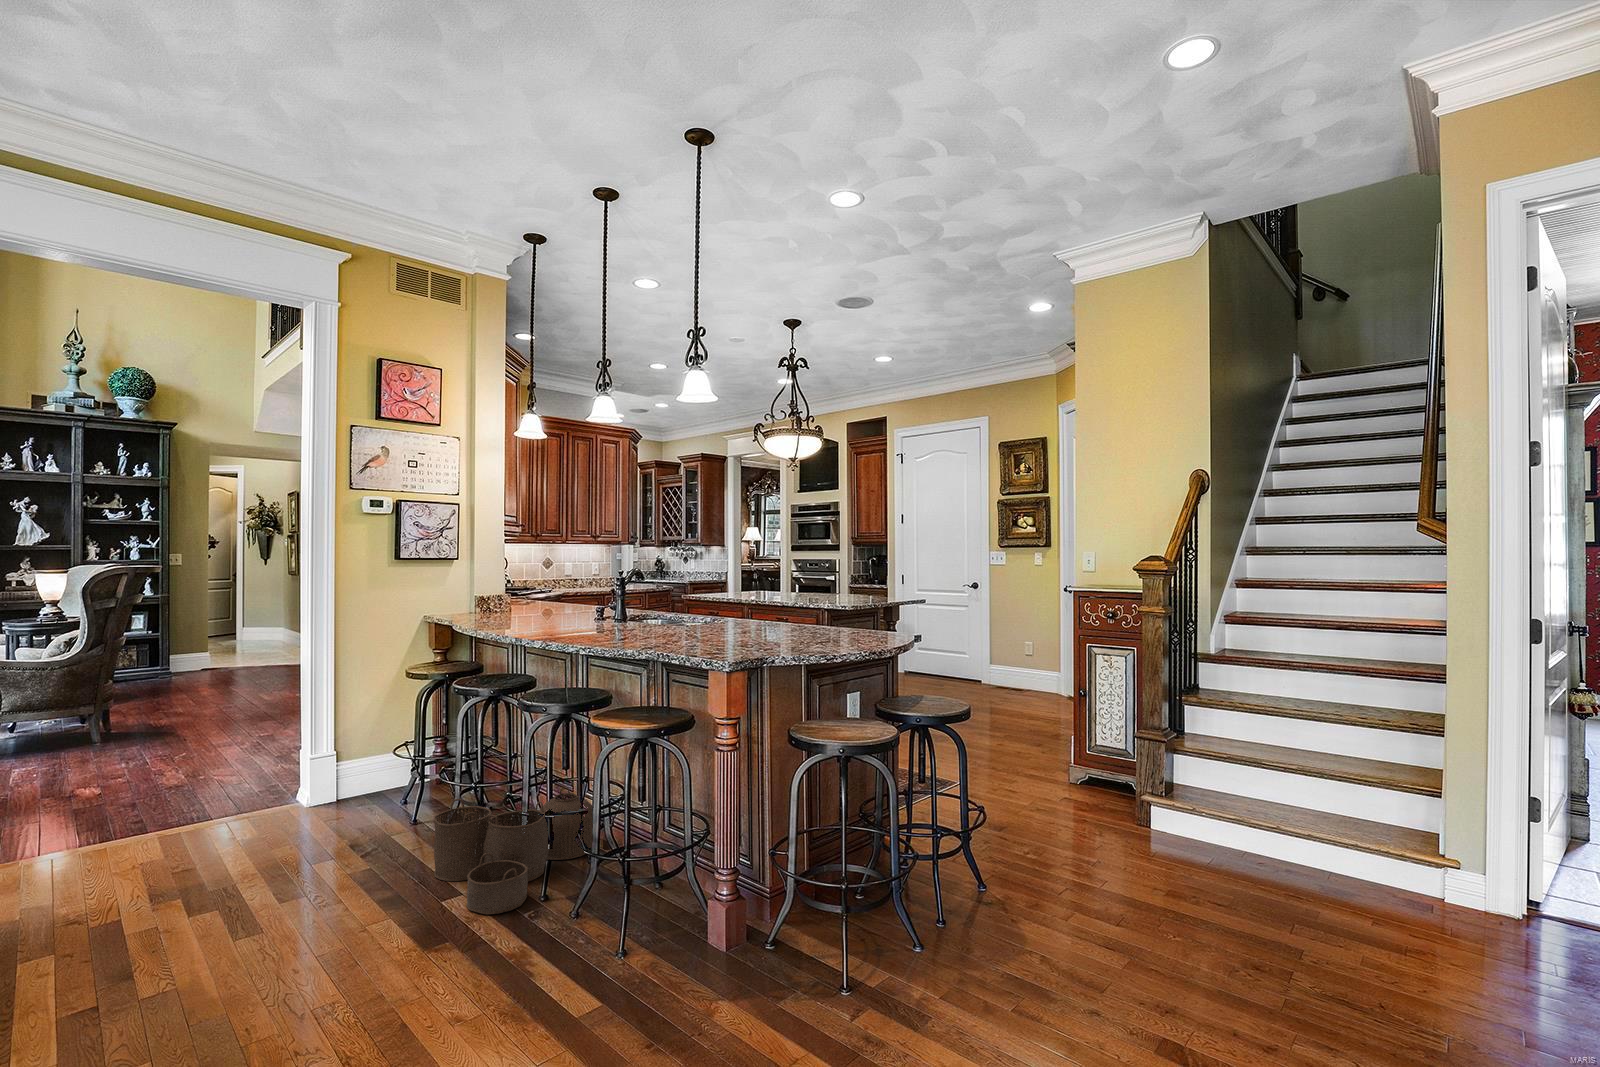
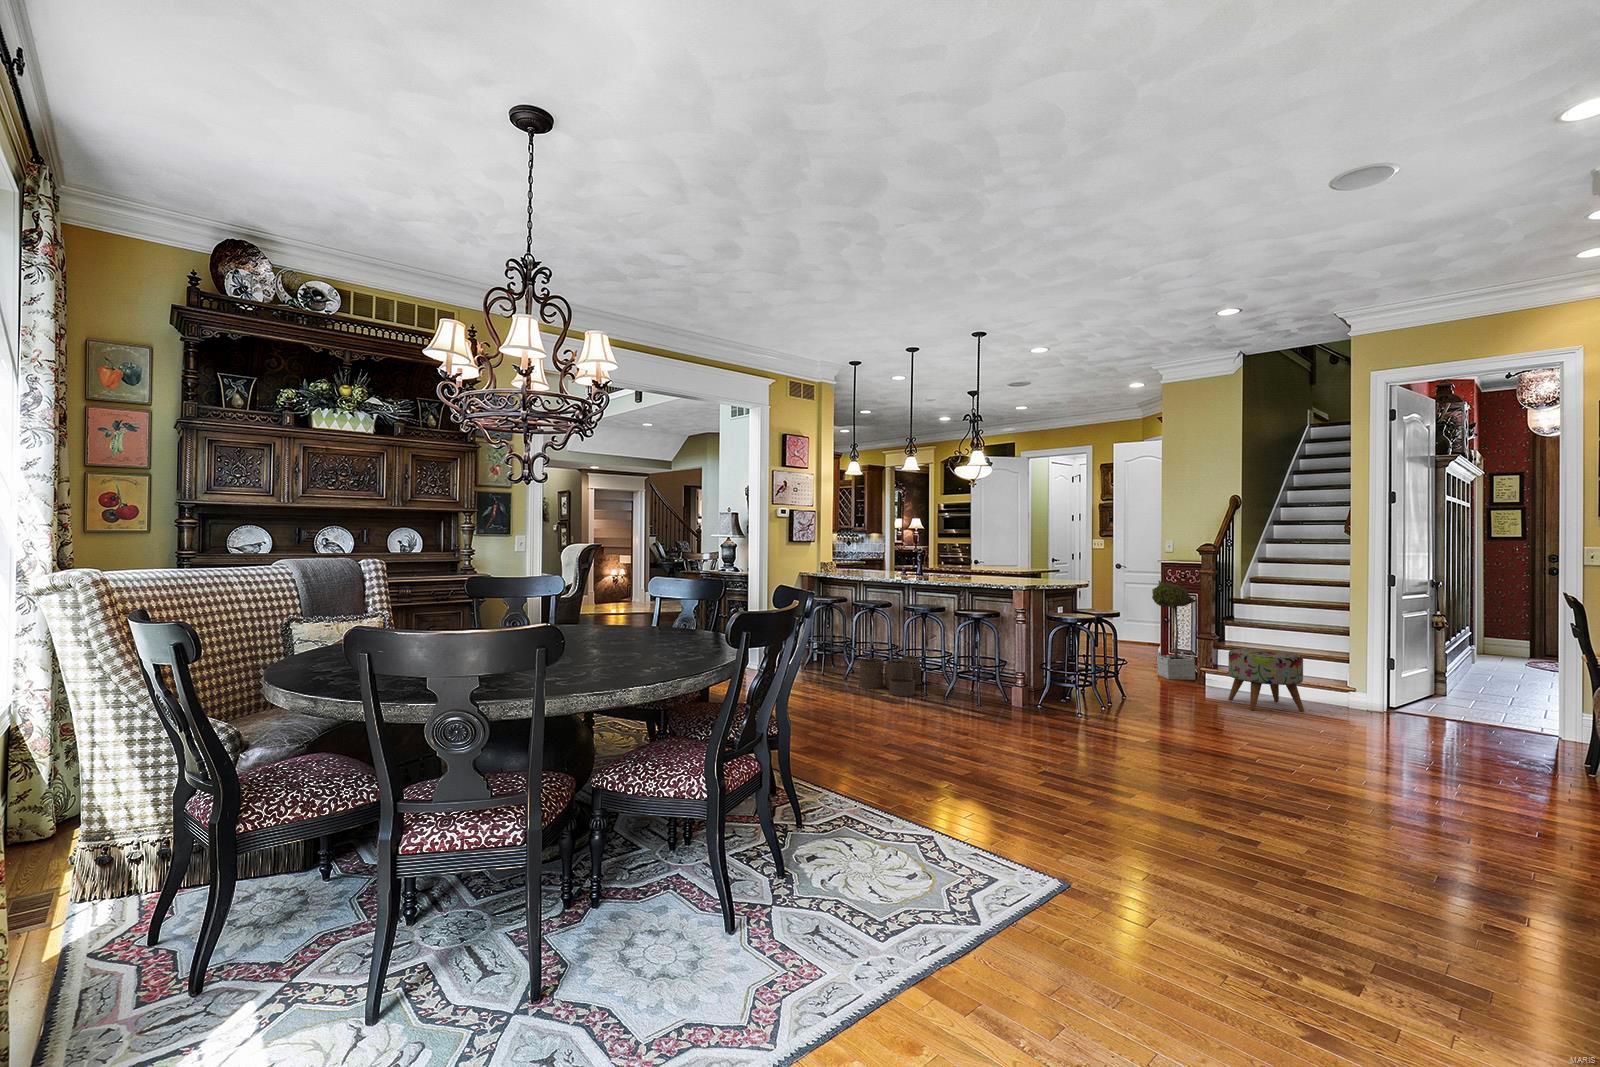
potted tree: none [1055,625,1135,813] -> present [1152,581,1196,680]
ottoman: none [1201,776,1372,936] -> present [1228,649,1304,712]

